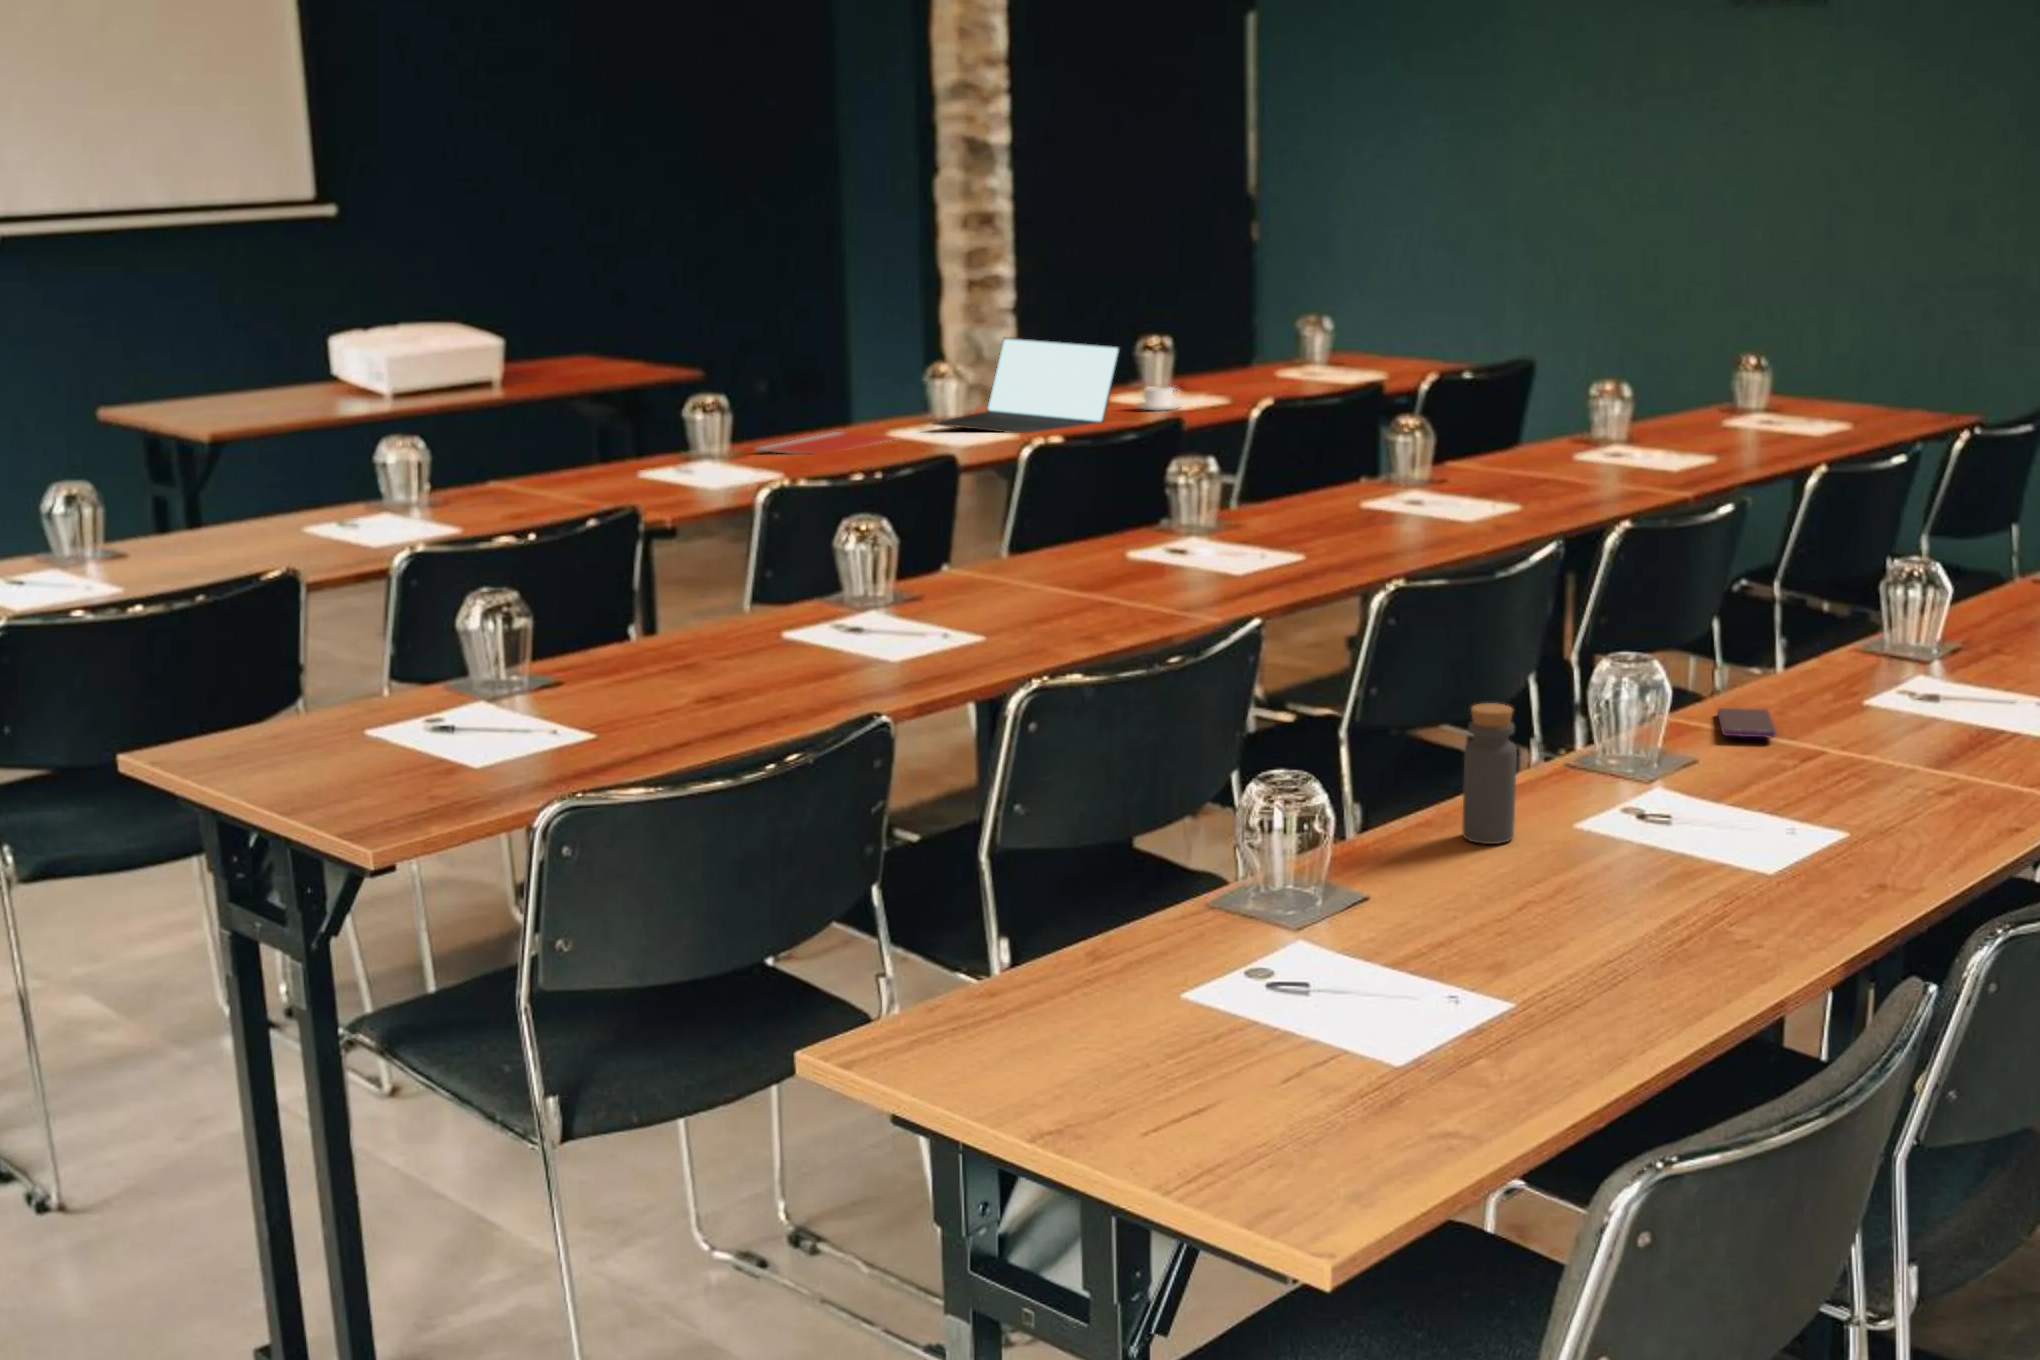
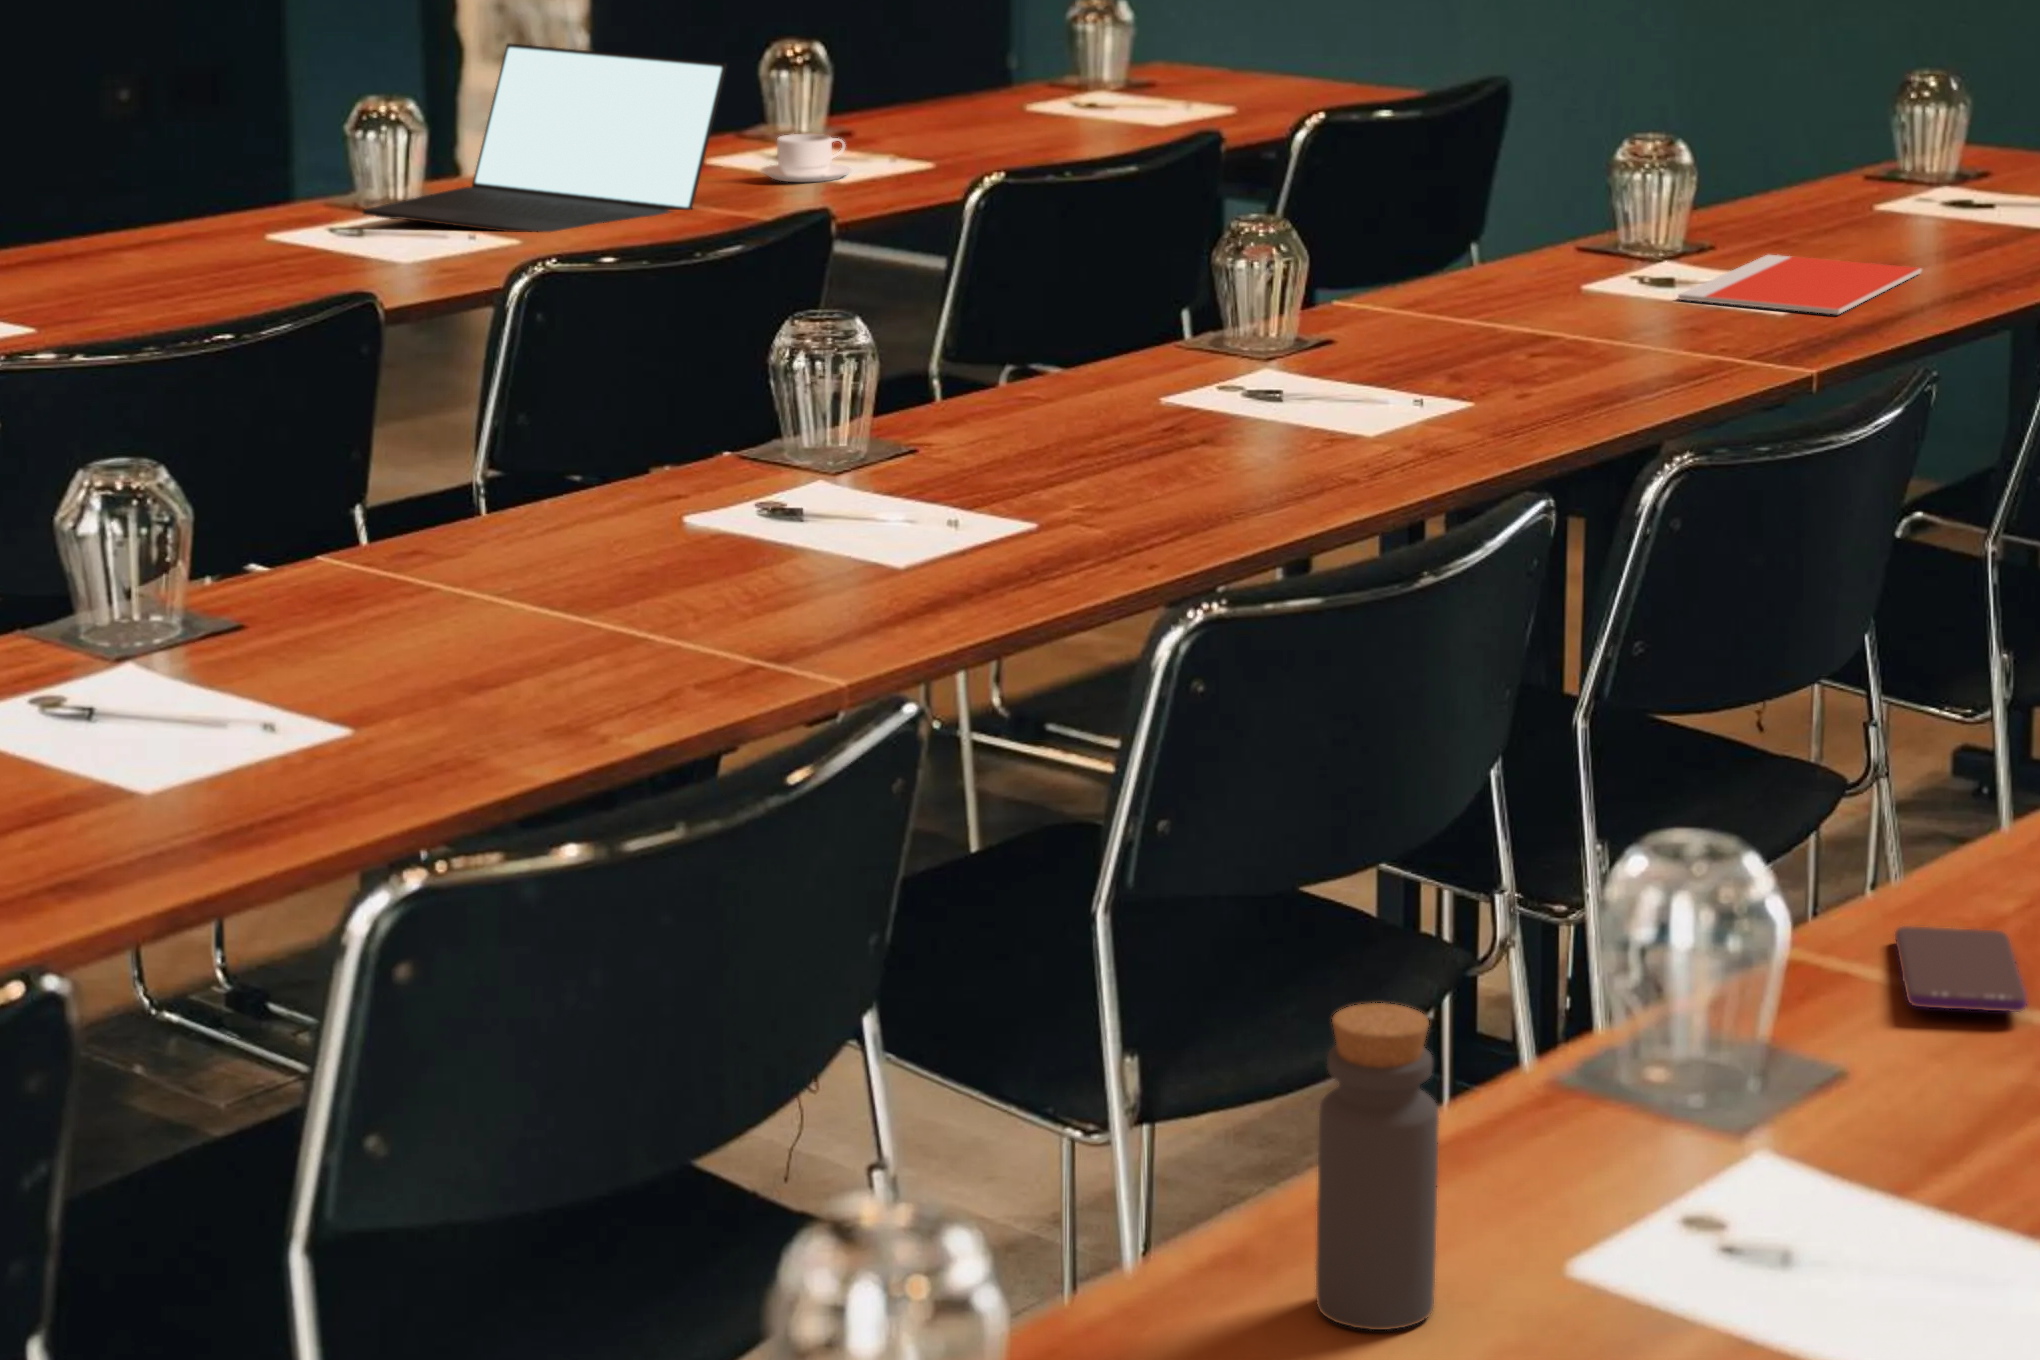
notebook: present [756,432,901,454] -> present [1678,255,1921,315]

